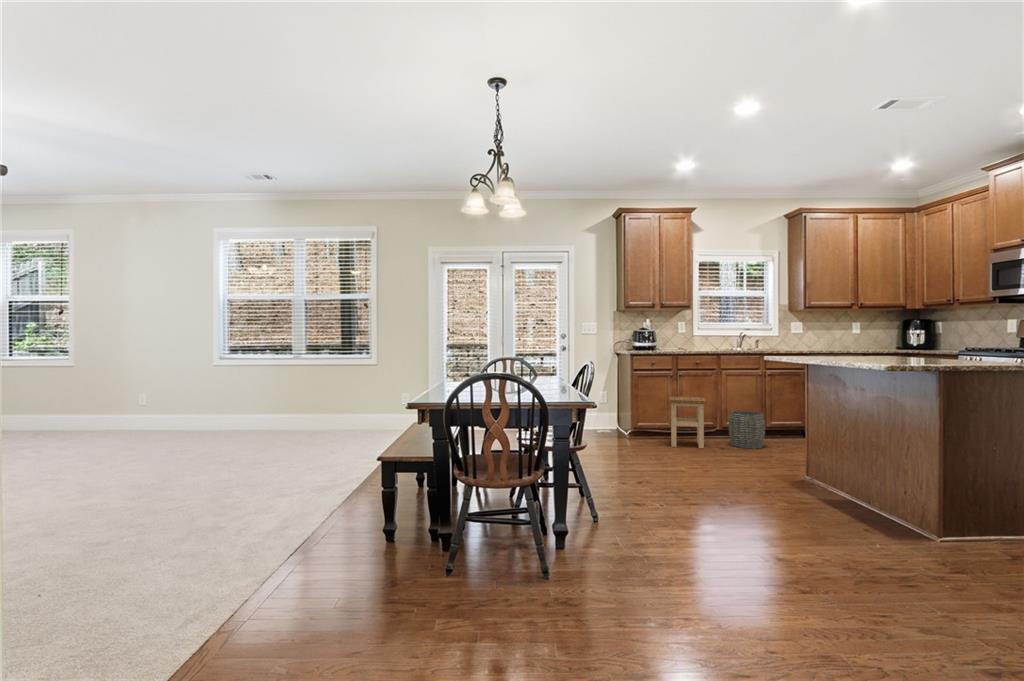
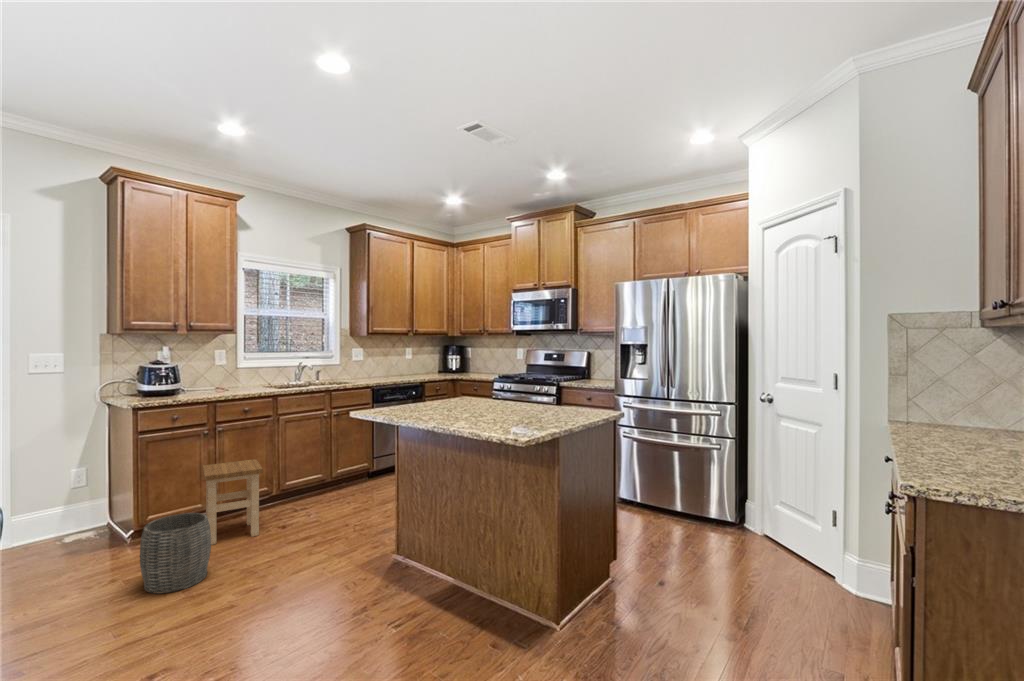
woven basket: present [729,411,765,449] -> present [140,513,211,593]

